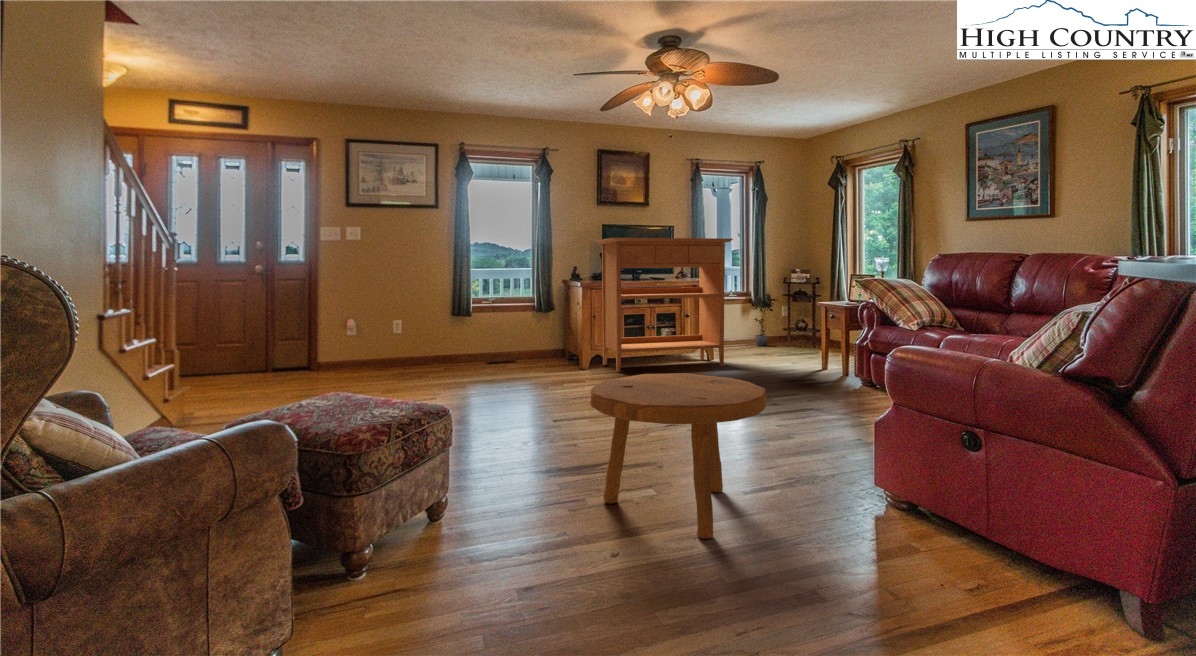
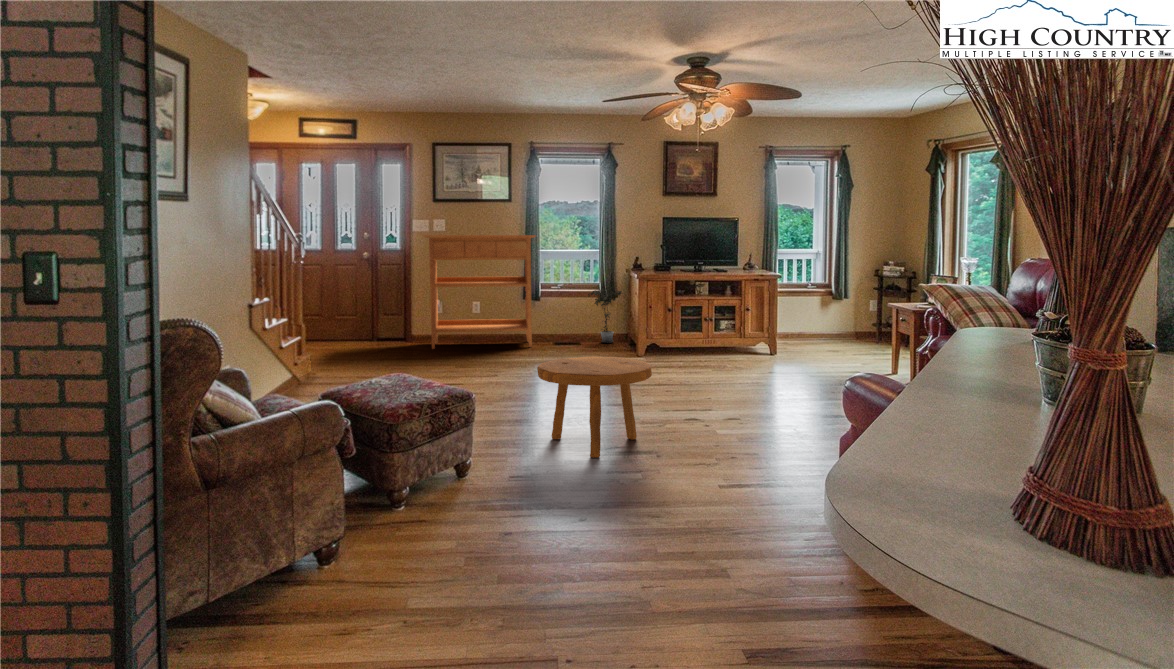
console table: present [596,238,733,372] -> present [424,235,535,349]
potted plant: present [754,294,778,346] -> present [588,285,622,343]

